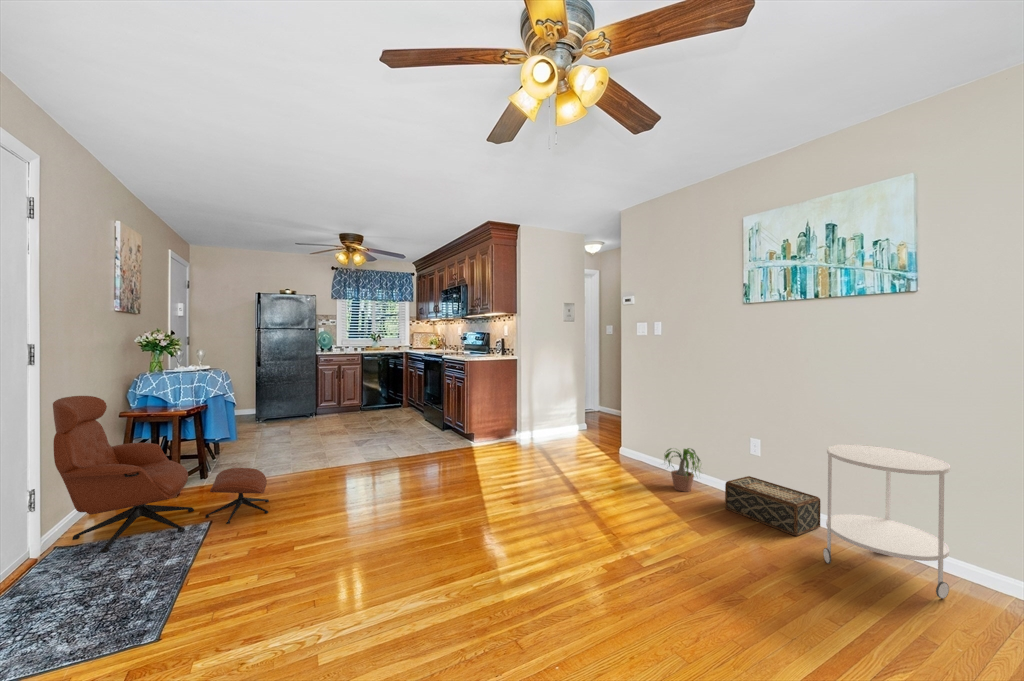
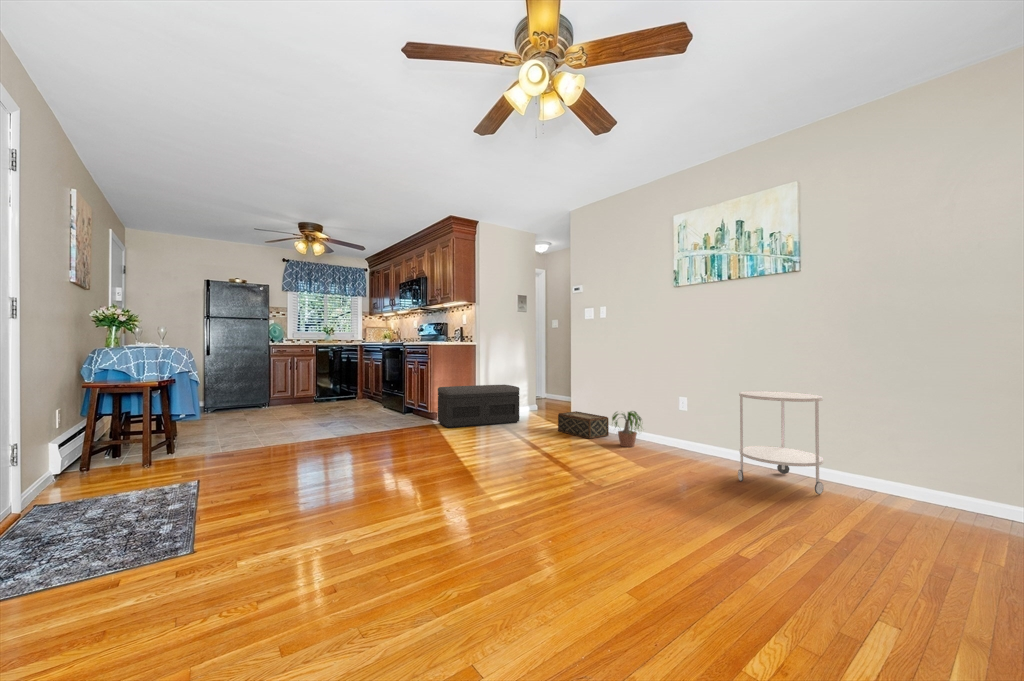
lounge chair: present [53,396,269,552] -> none [40,356,252,506]
storage bench: none [475,402,563,452] -> present [438,385,520,428]
woven basket: present [725,476,821,536] -> present [558,411,609,439]

